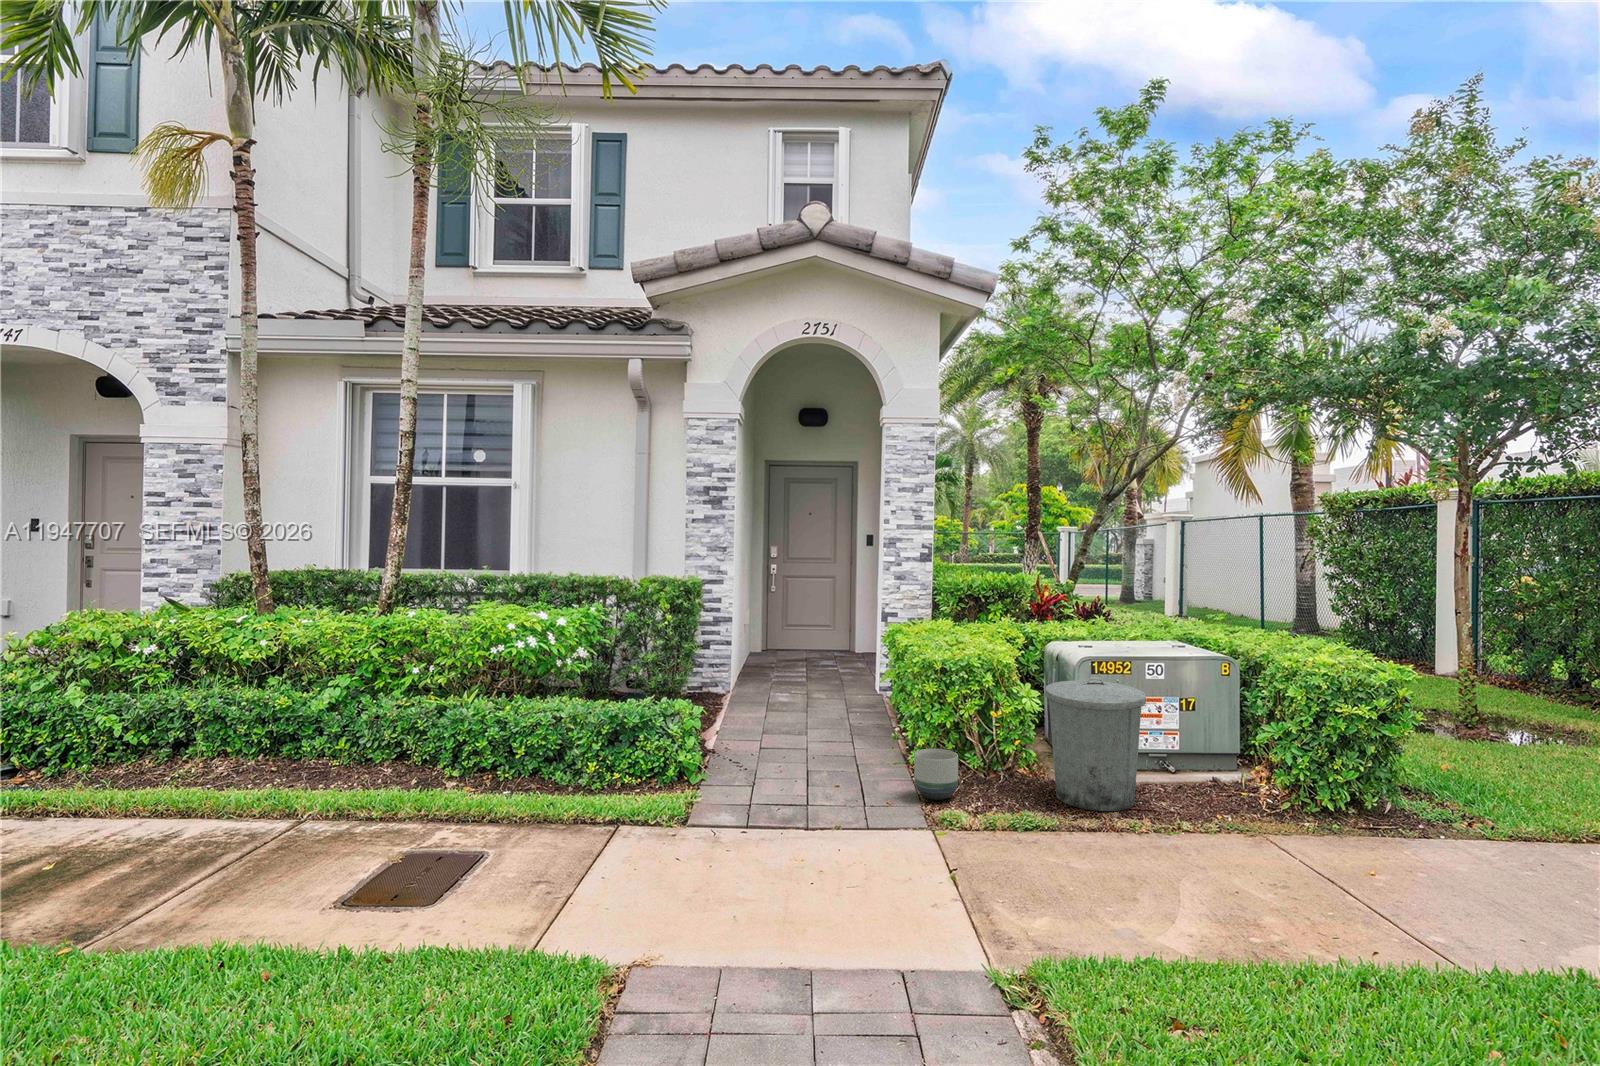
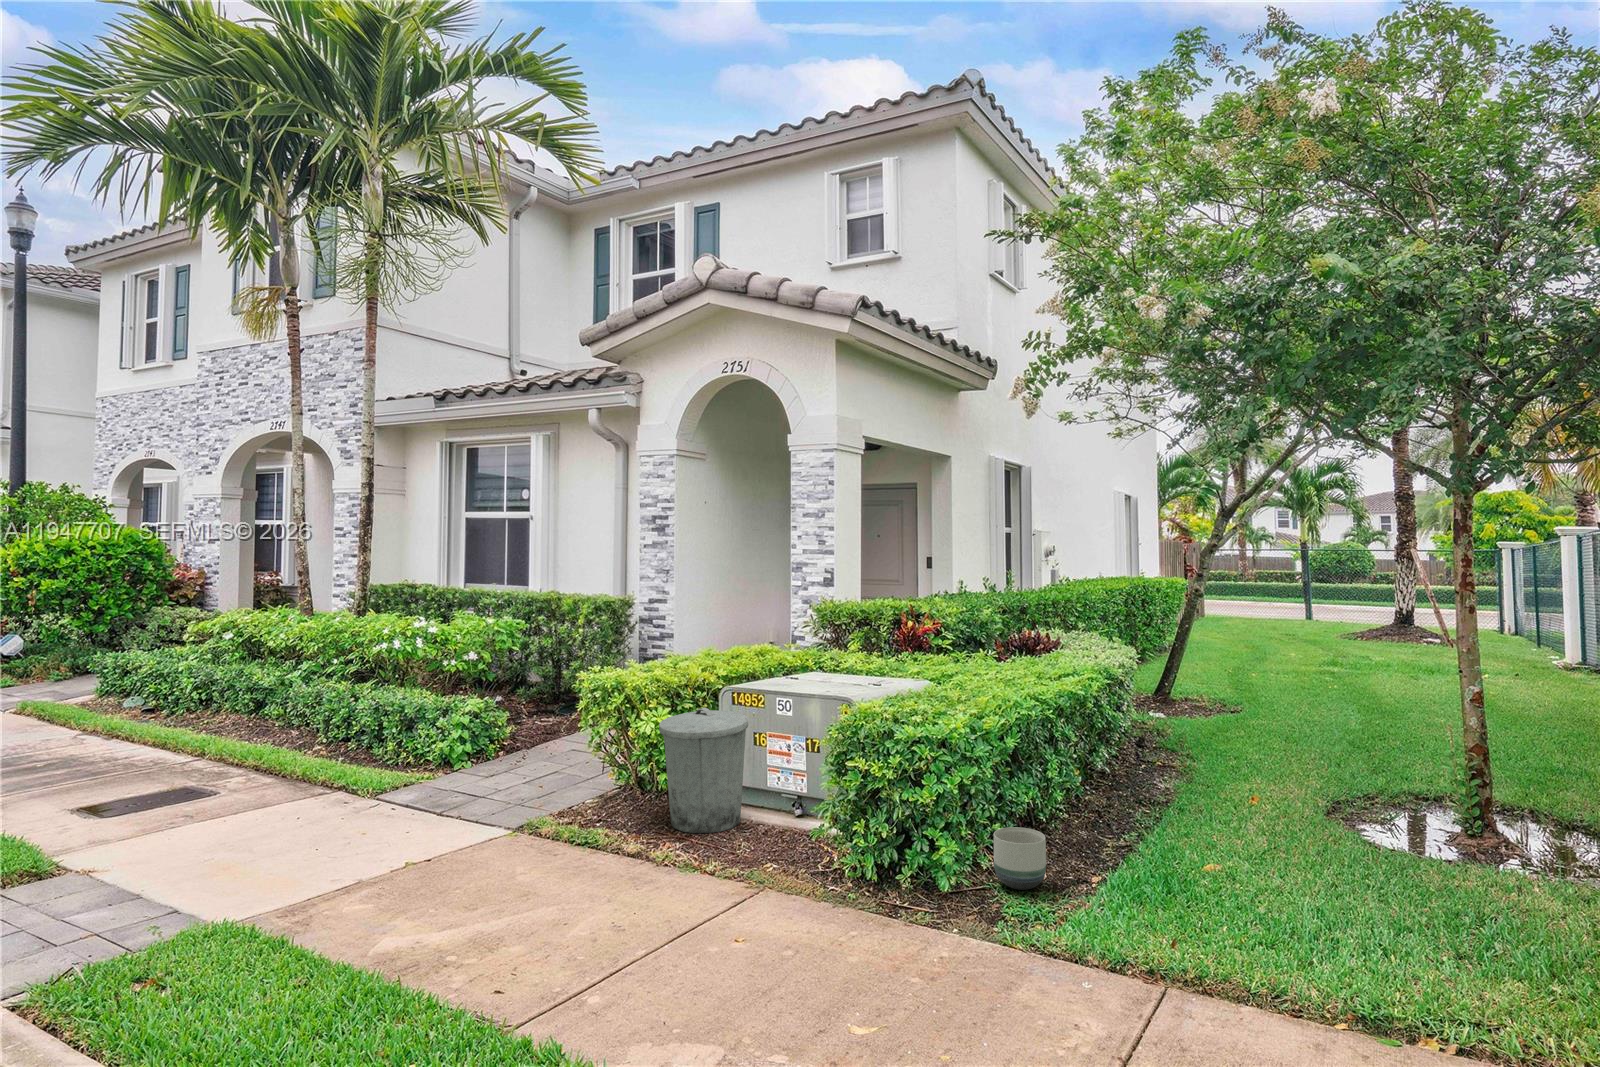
planter: present [914,749,958,800] -> present [994,827,1046,890]

